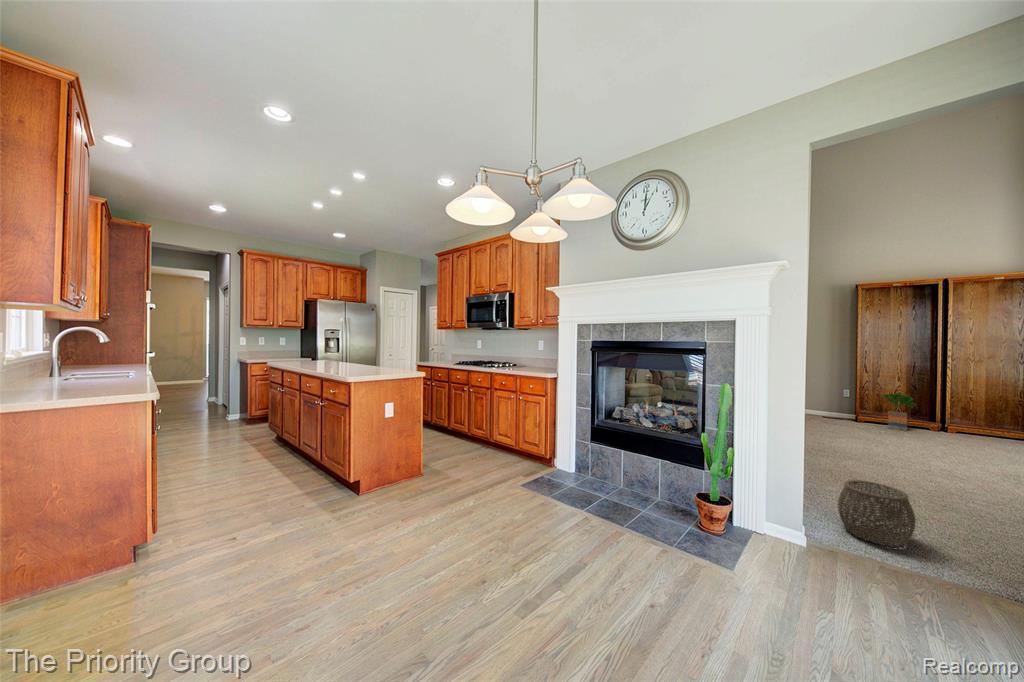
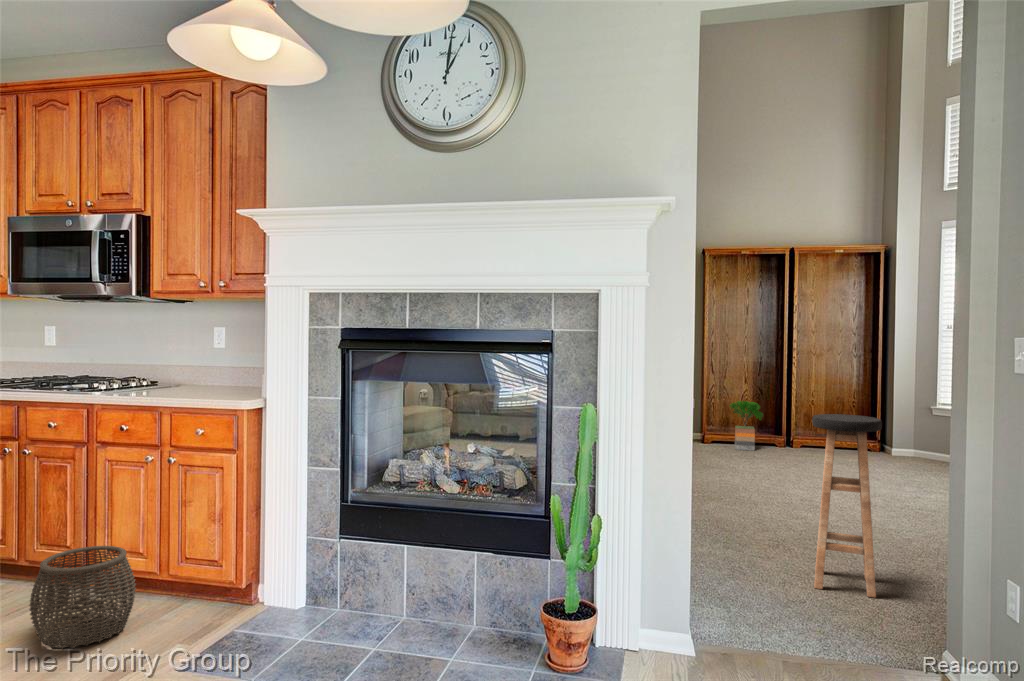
bar stool: none [926,404,999,546] -> present [812,414,882,597]
woven basket: present [837,480,916,547] -> present [29,546,136,648]

